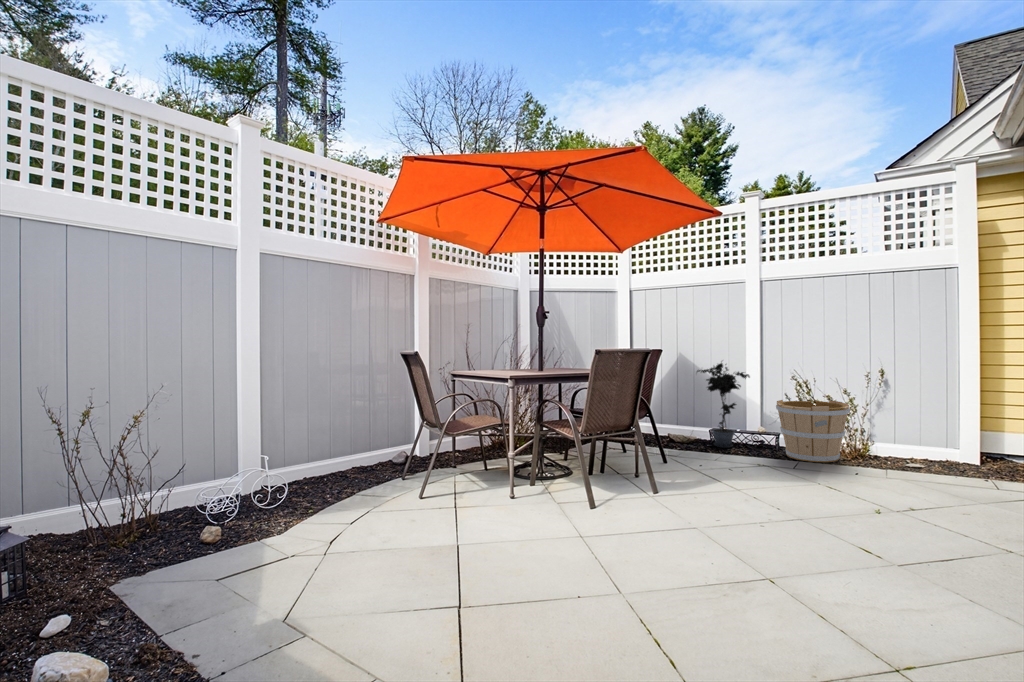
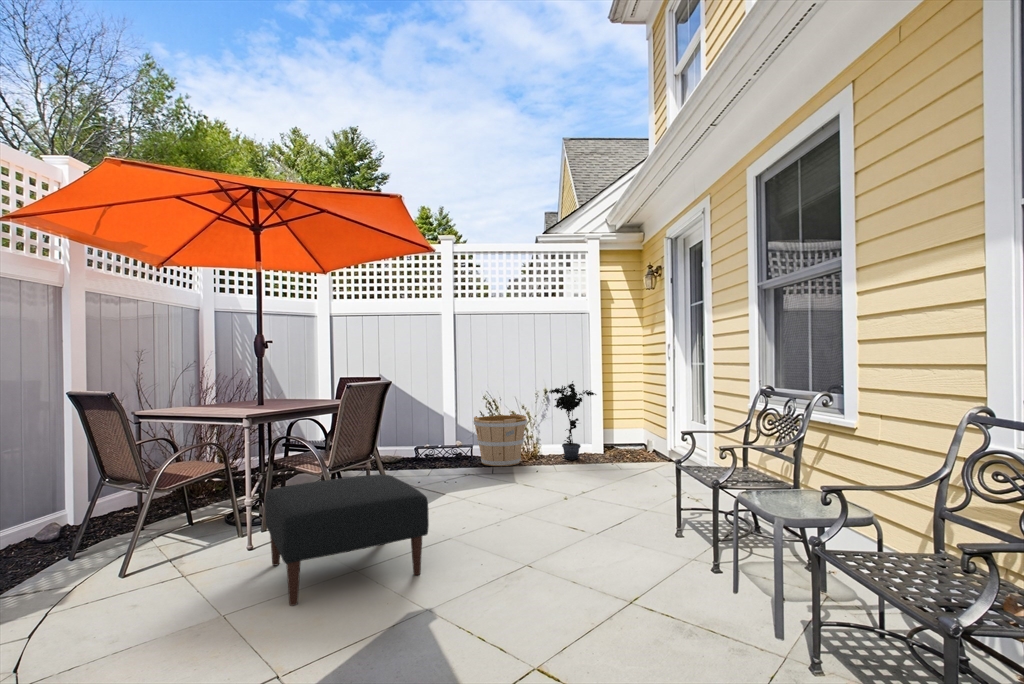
potted plant: present [697,363,750,448] -> present [545,381,596,459]
ottoman: none [508,447,643,552] -> present [265,474,429,606]

